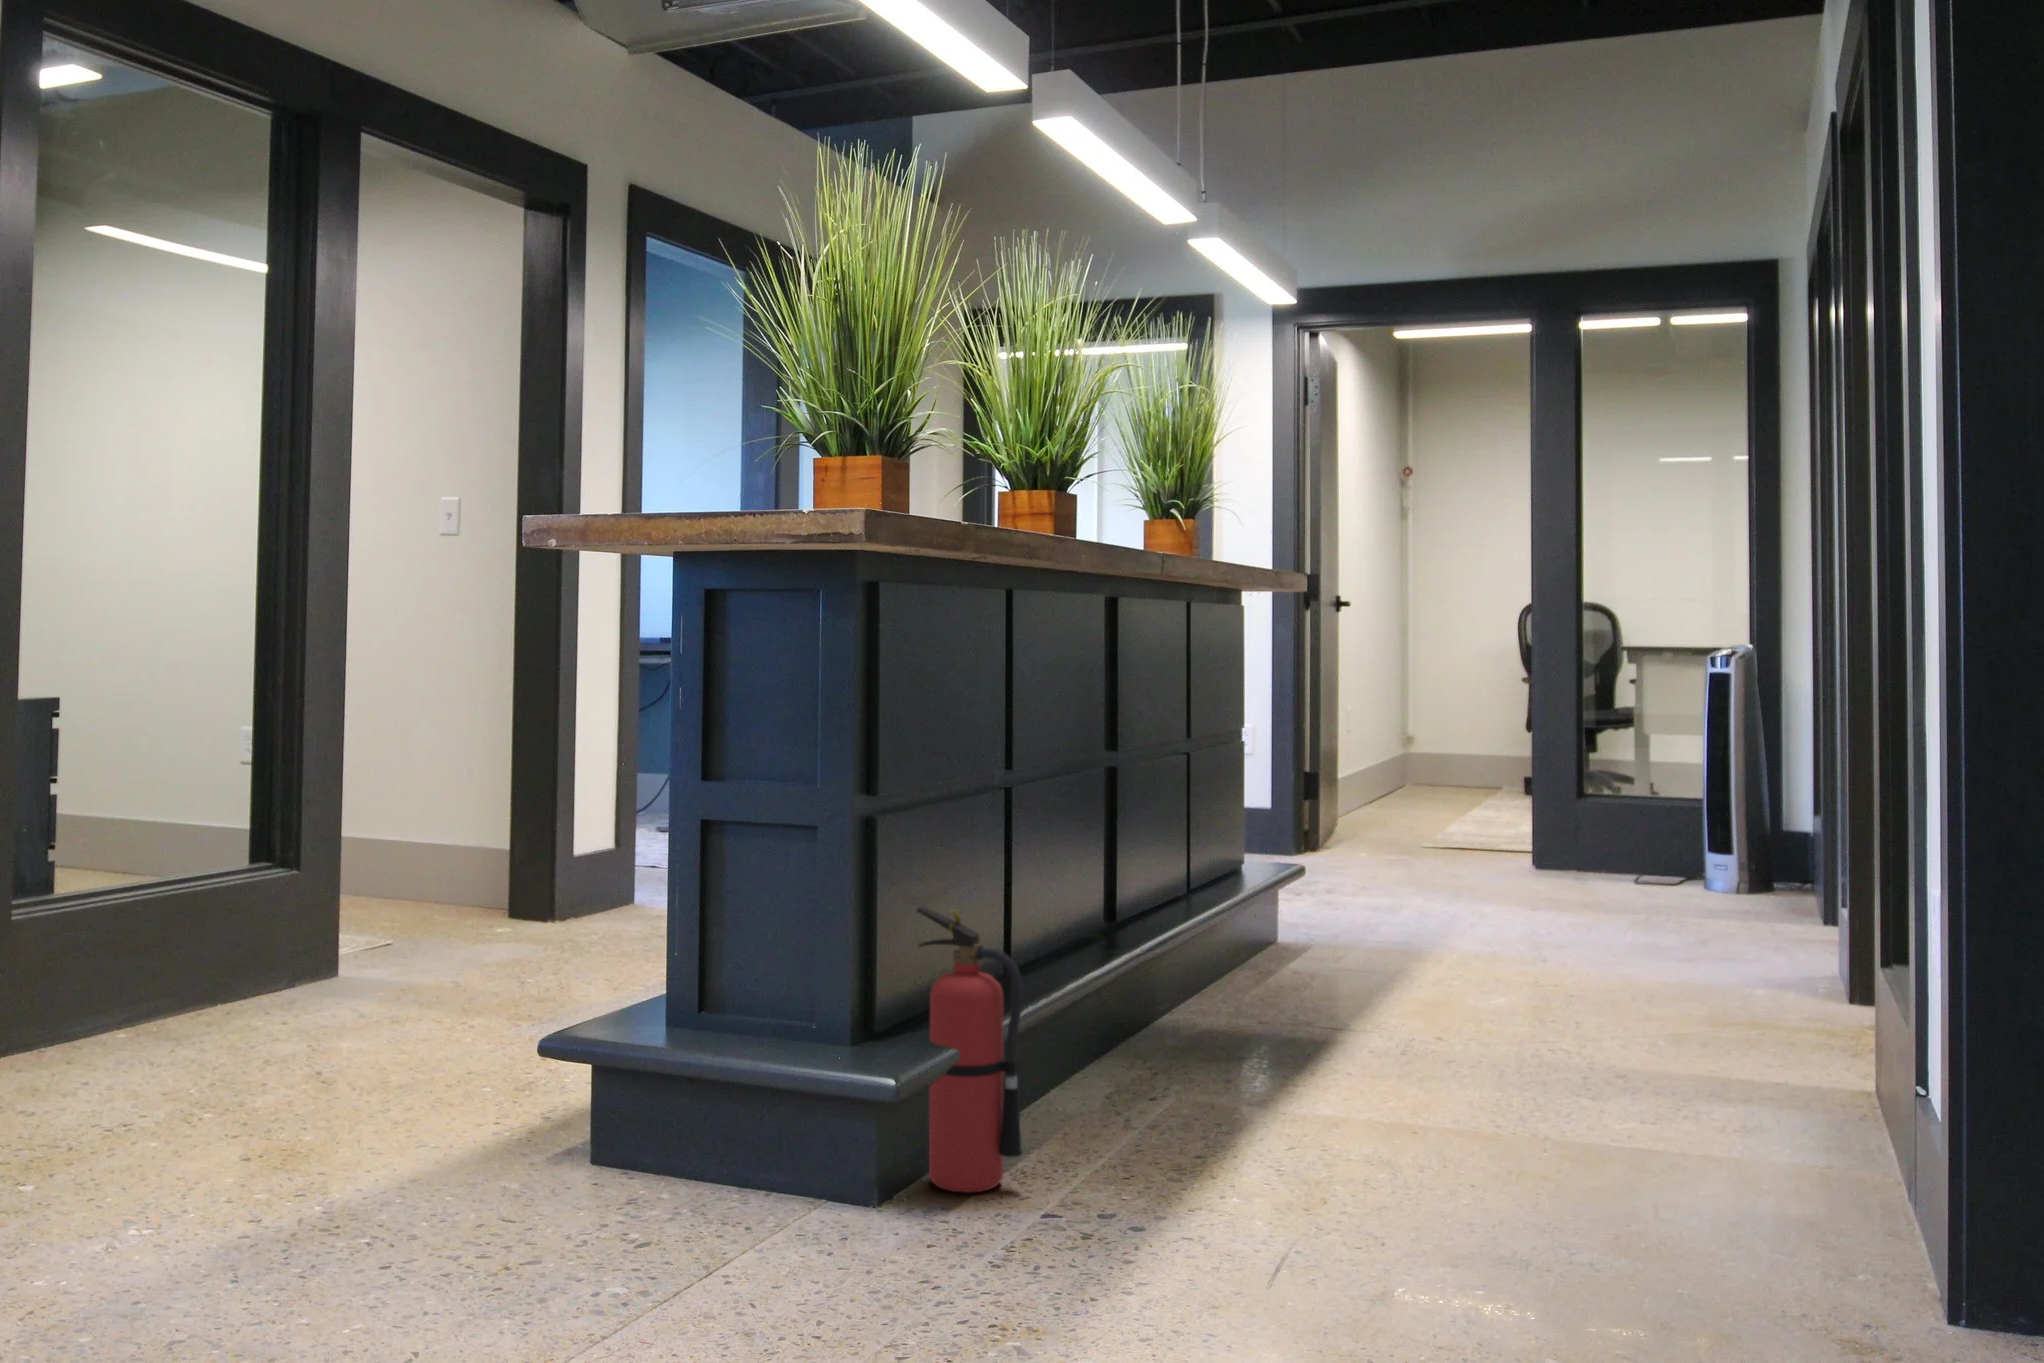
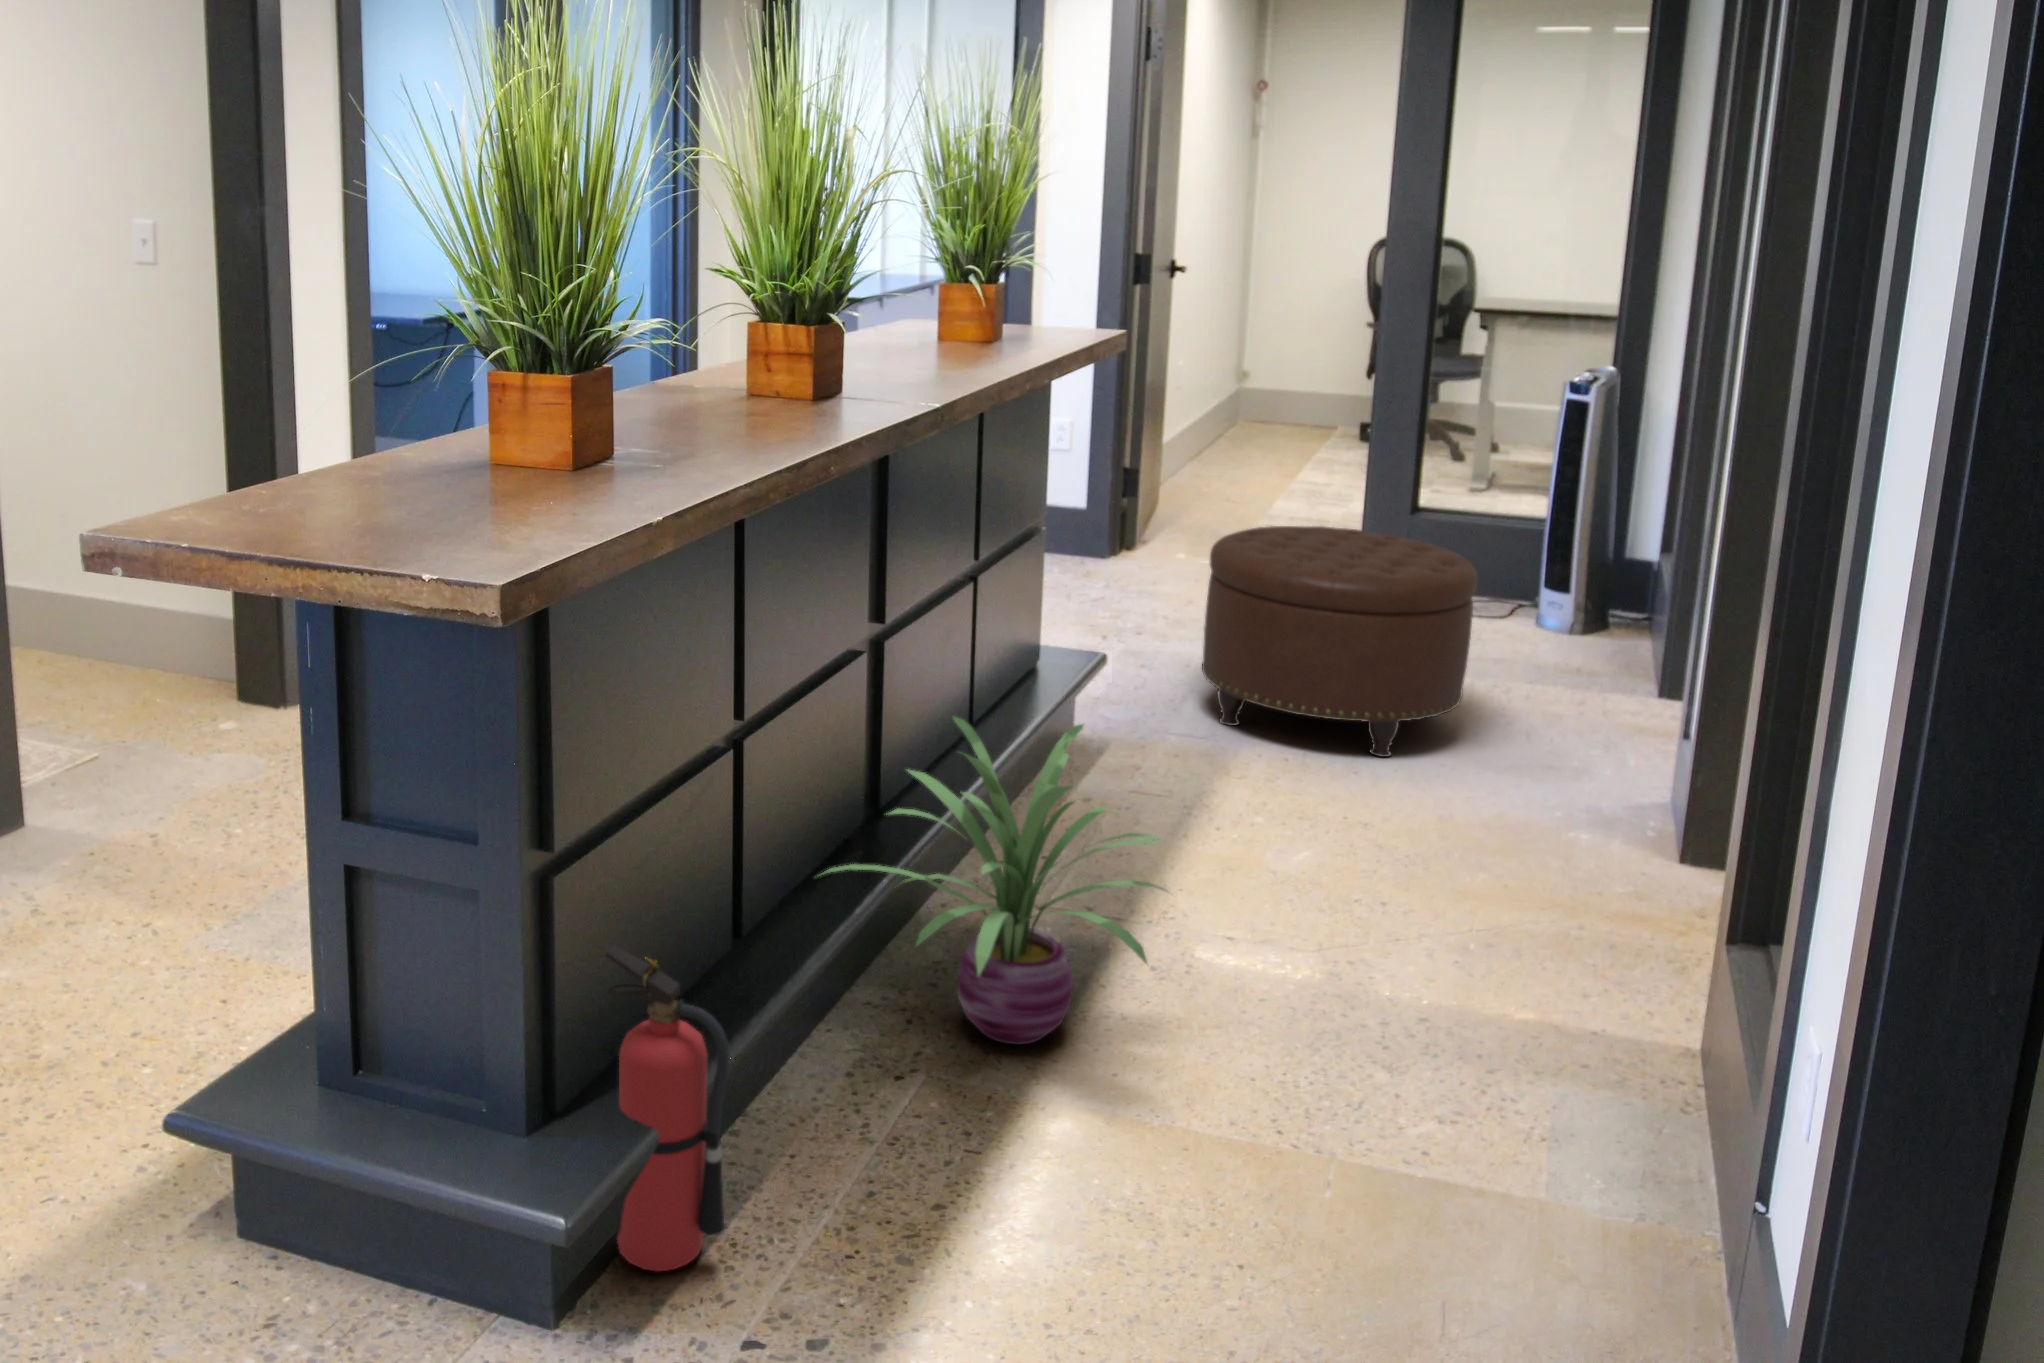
ottoman: none [1393,769,1638,955] -> present [1202,526,1477,757]
decorative plant: none [1068,803,1391,1092] -> present [824,717,1166,1045]

